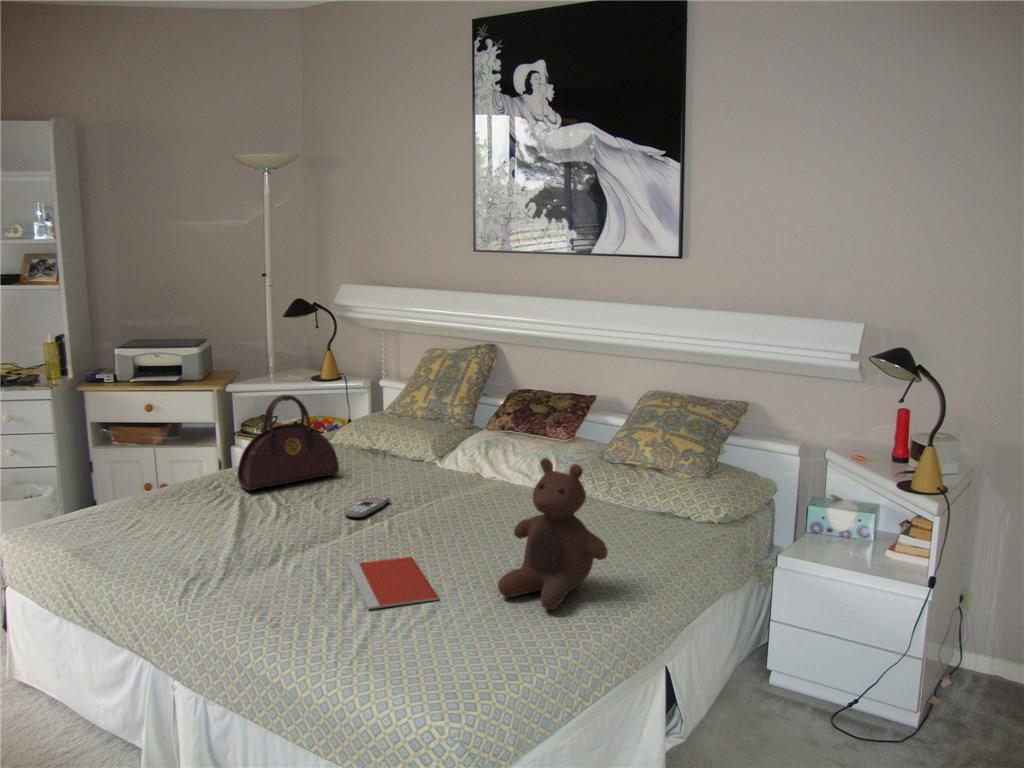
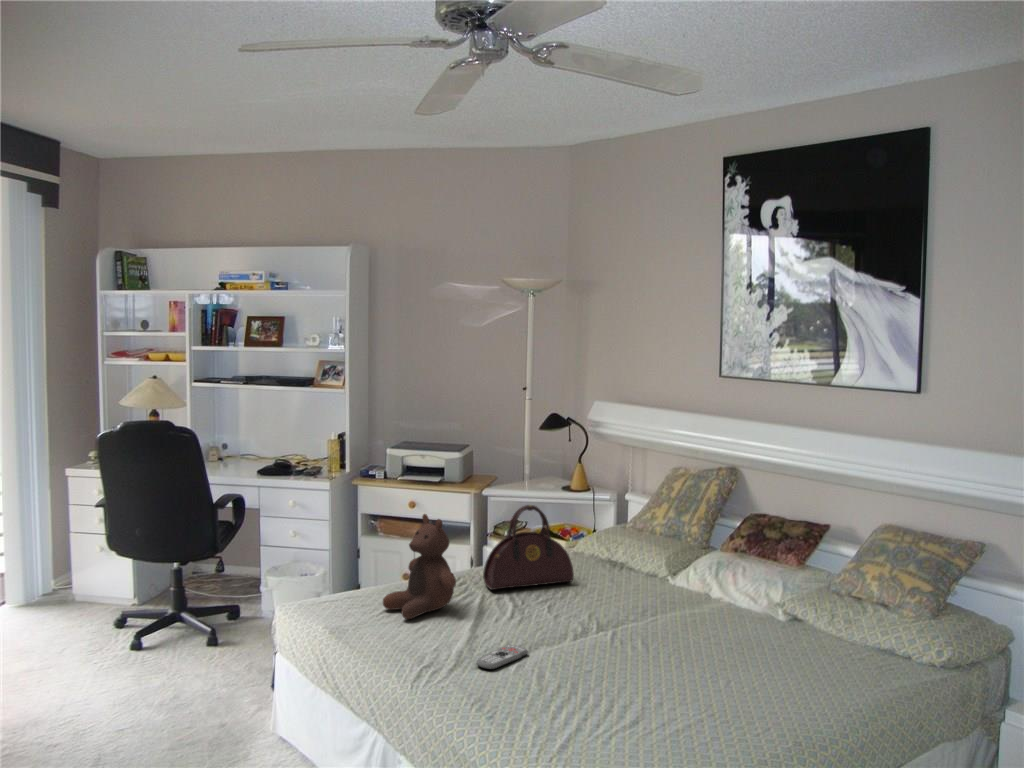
stuffed bear: present [498,458,608,610] -> present [383,514,456,619]
remote control: present [344,495,390,518] -> present [476,644,528,670]
notebook: present [348,557,439,609] -> none [569,665,644,706]

